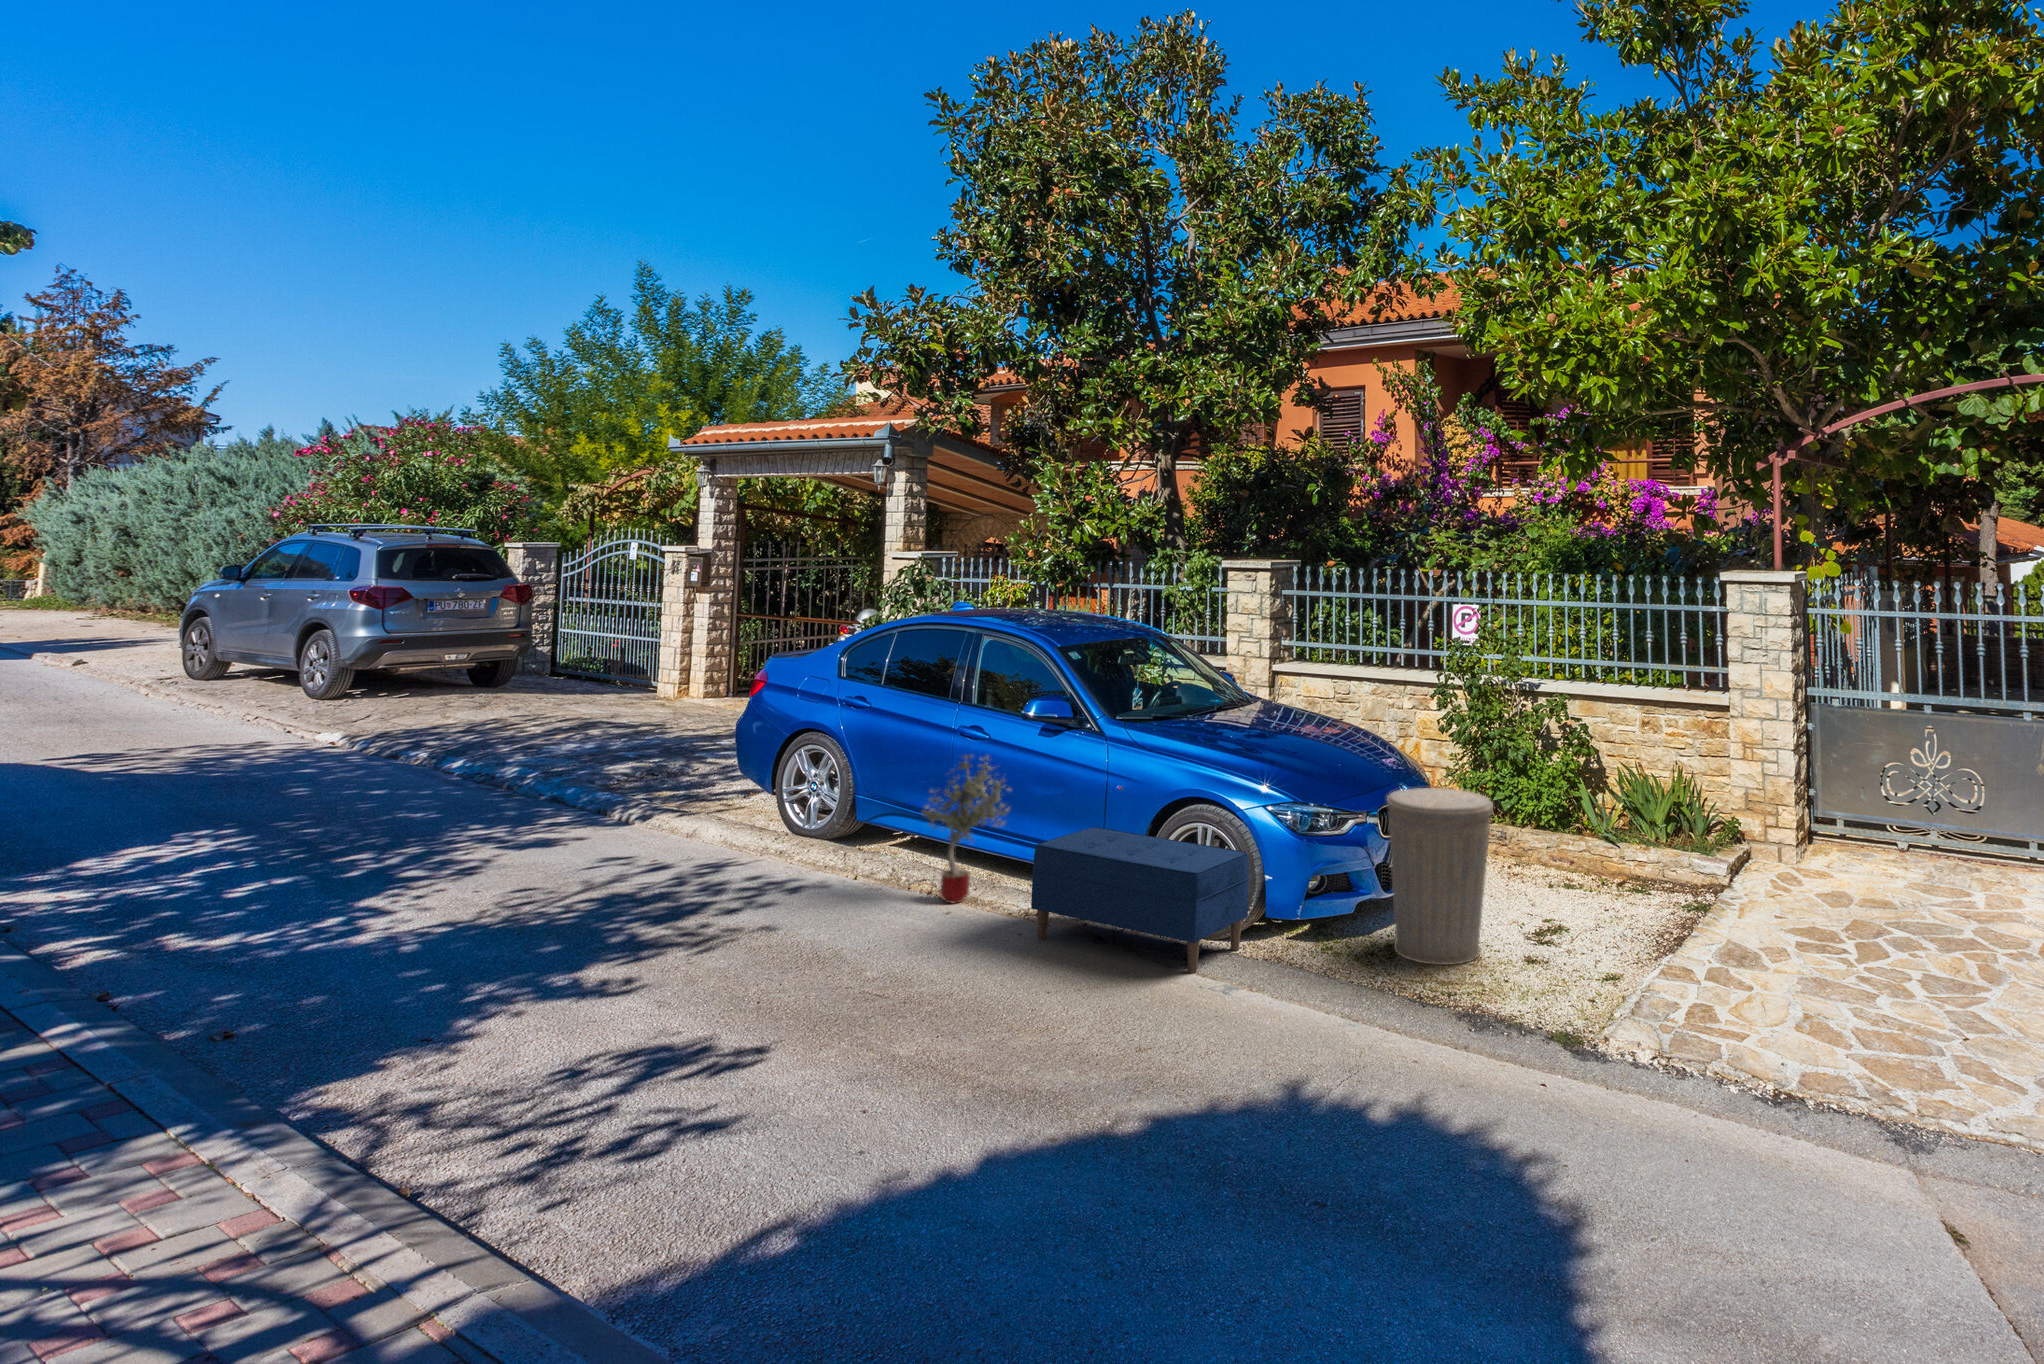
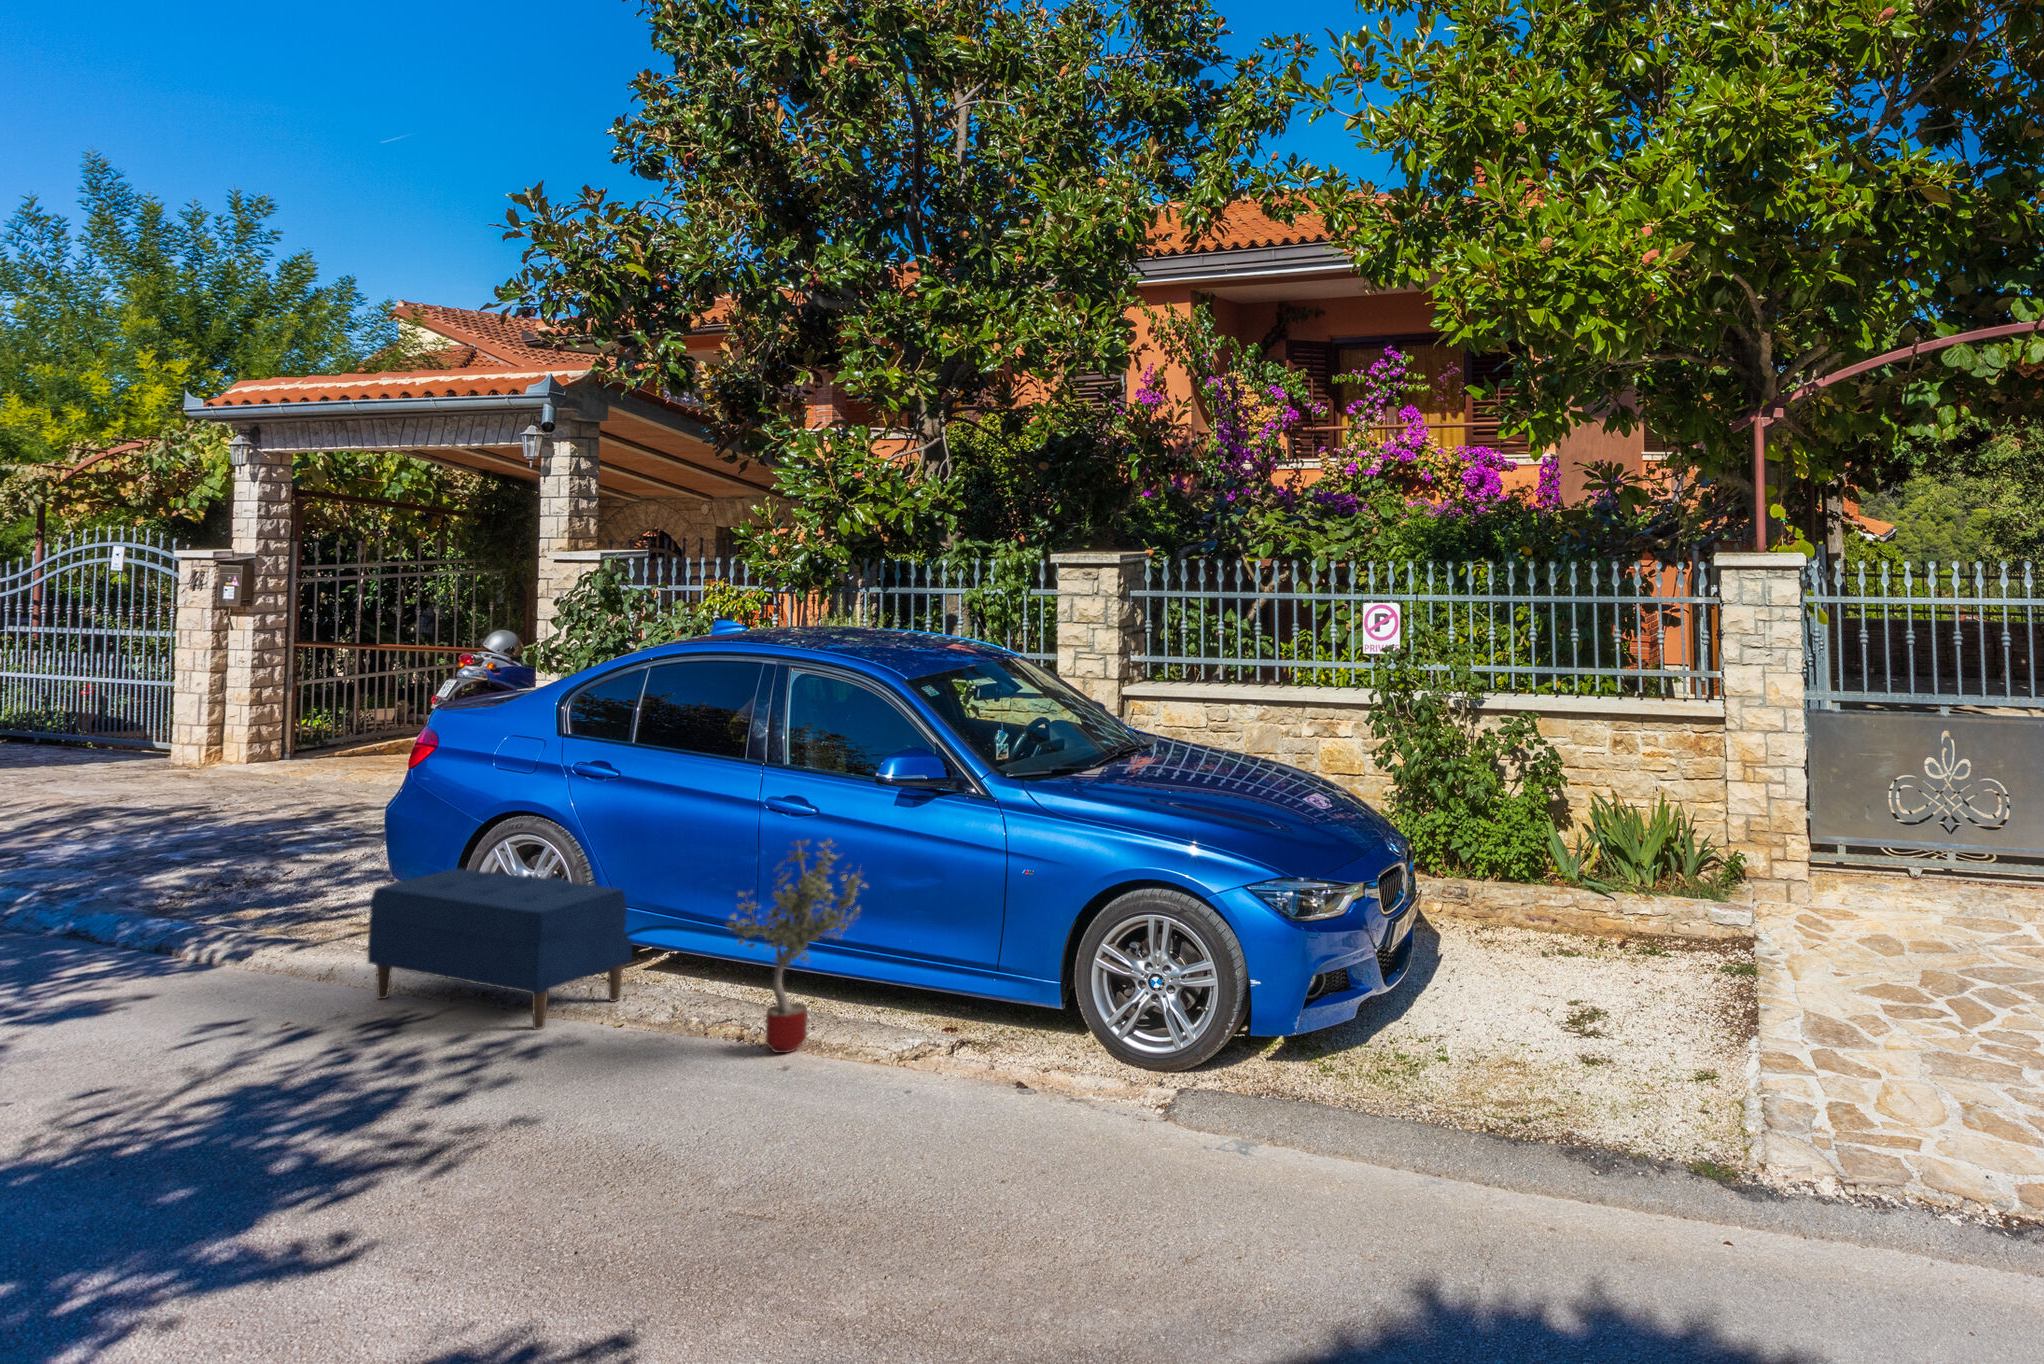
trash can: present [1387,788,1493,965] -> none [1409,848,1553,1083]
bench: present [1031,827,1249,973] -> present [368,869,632,1029]

